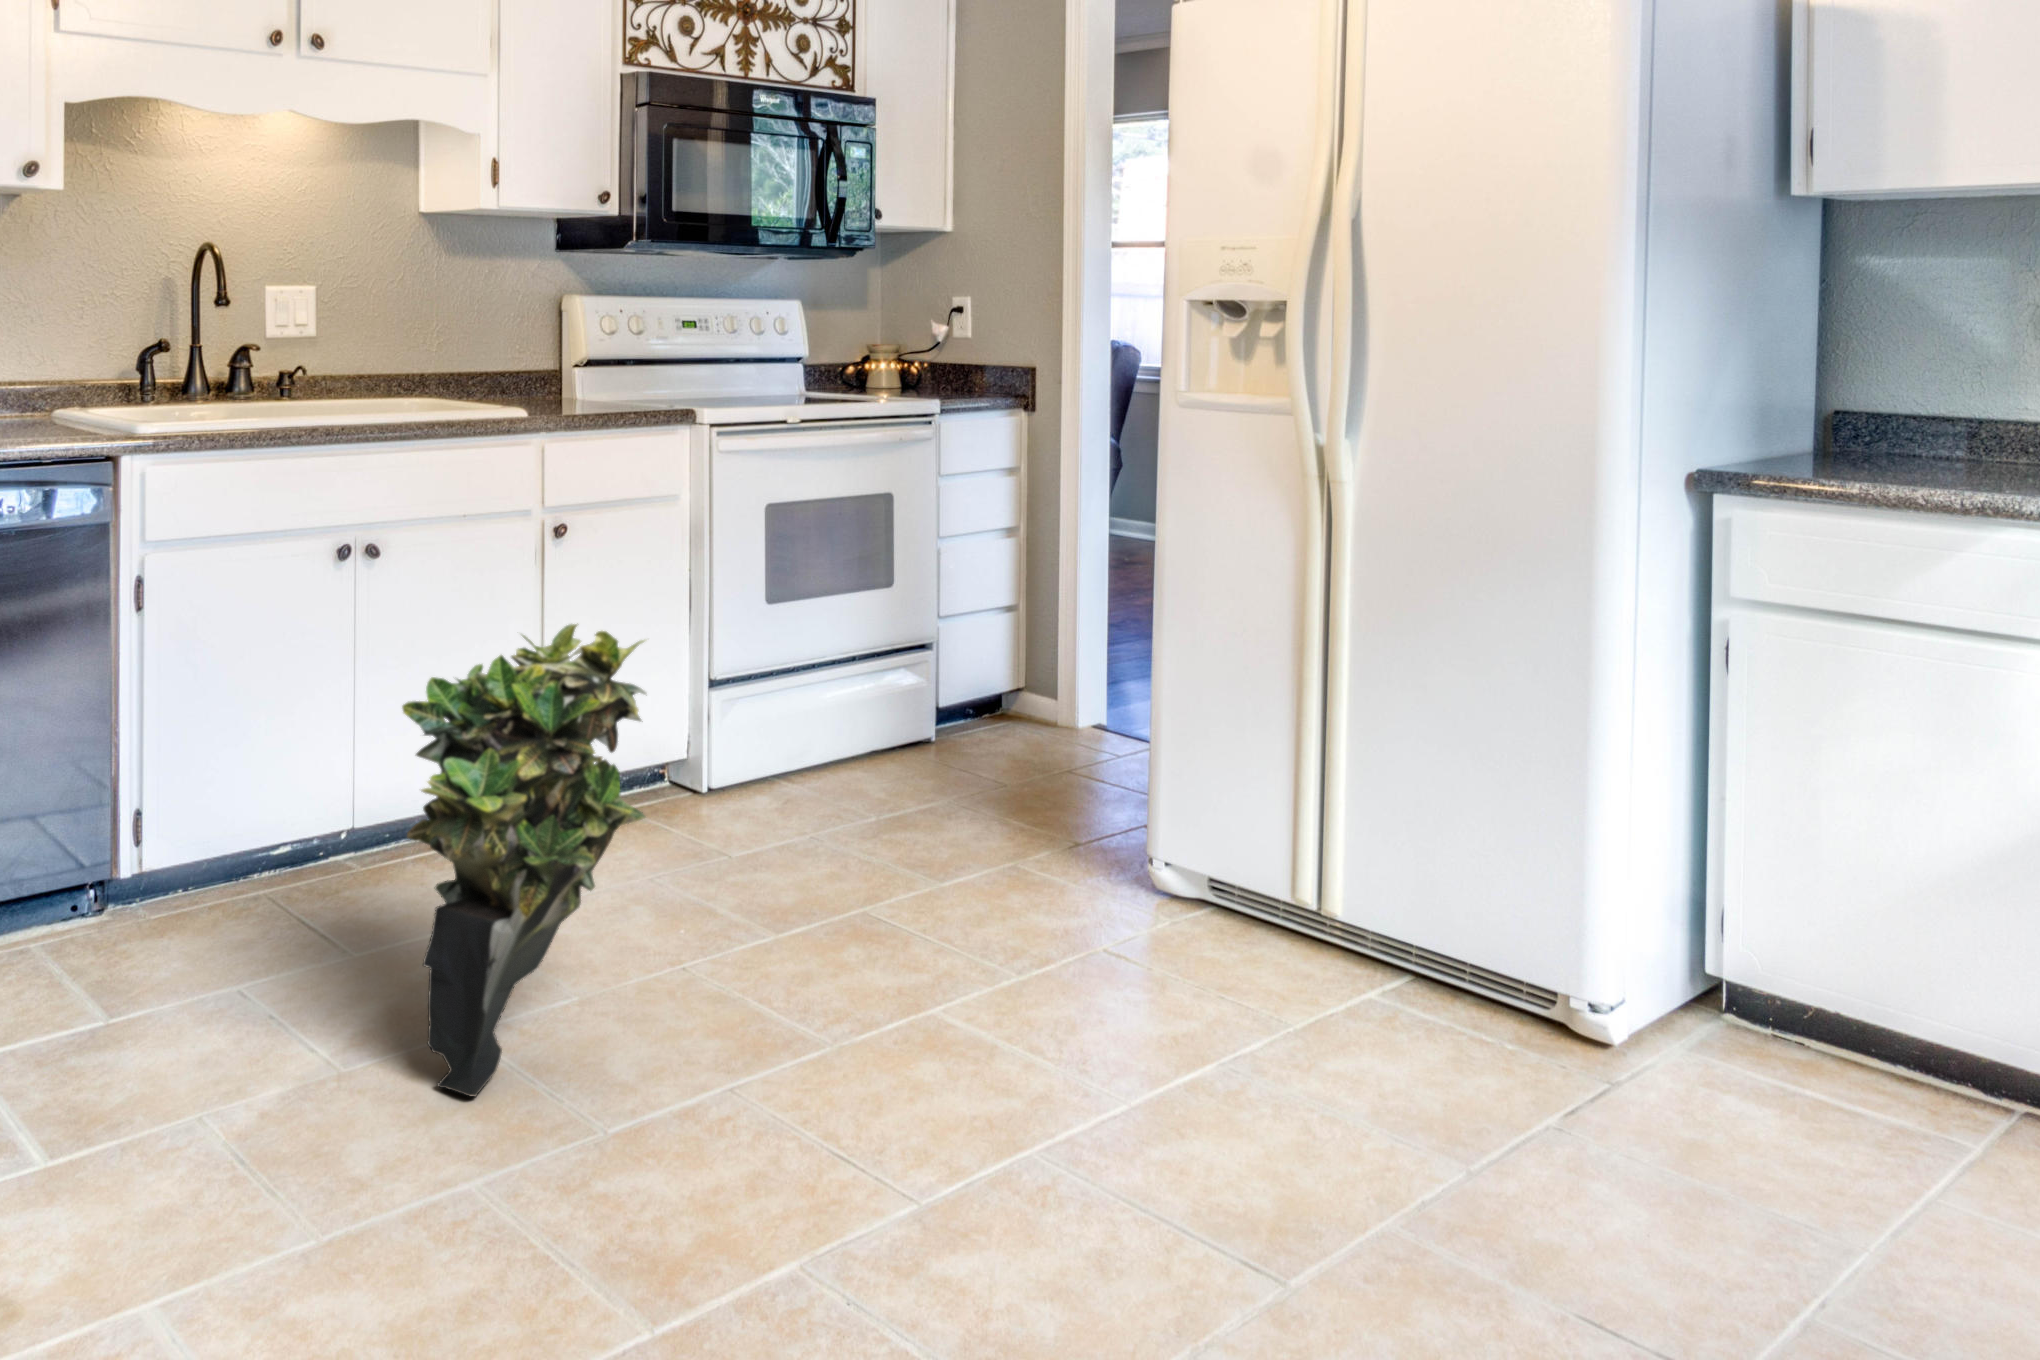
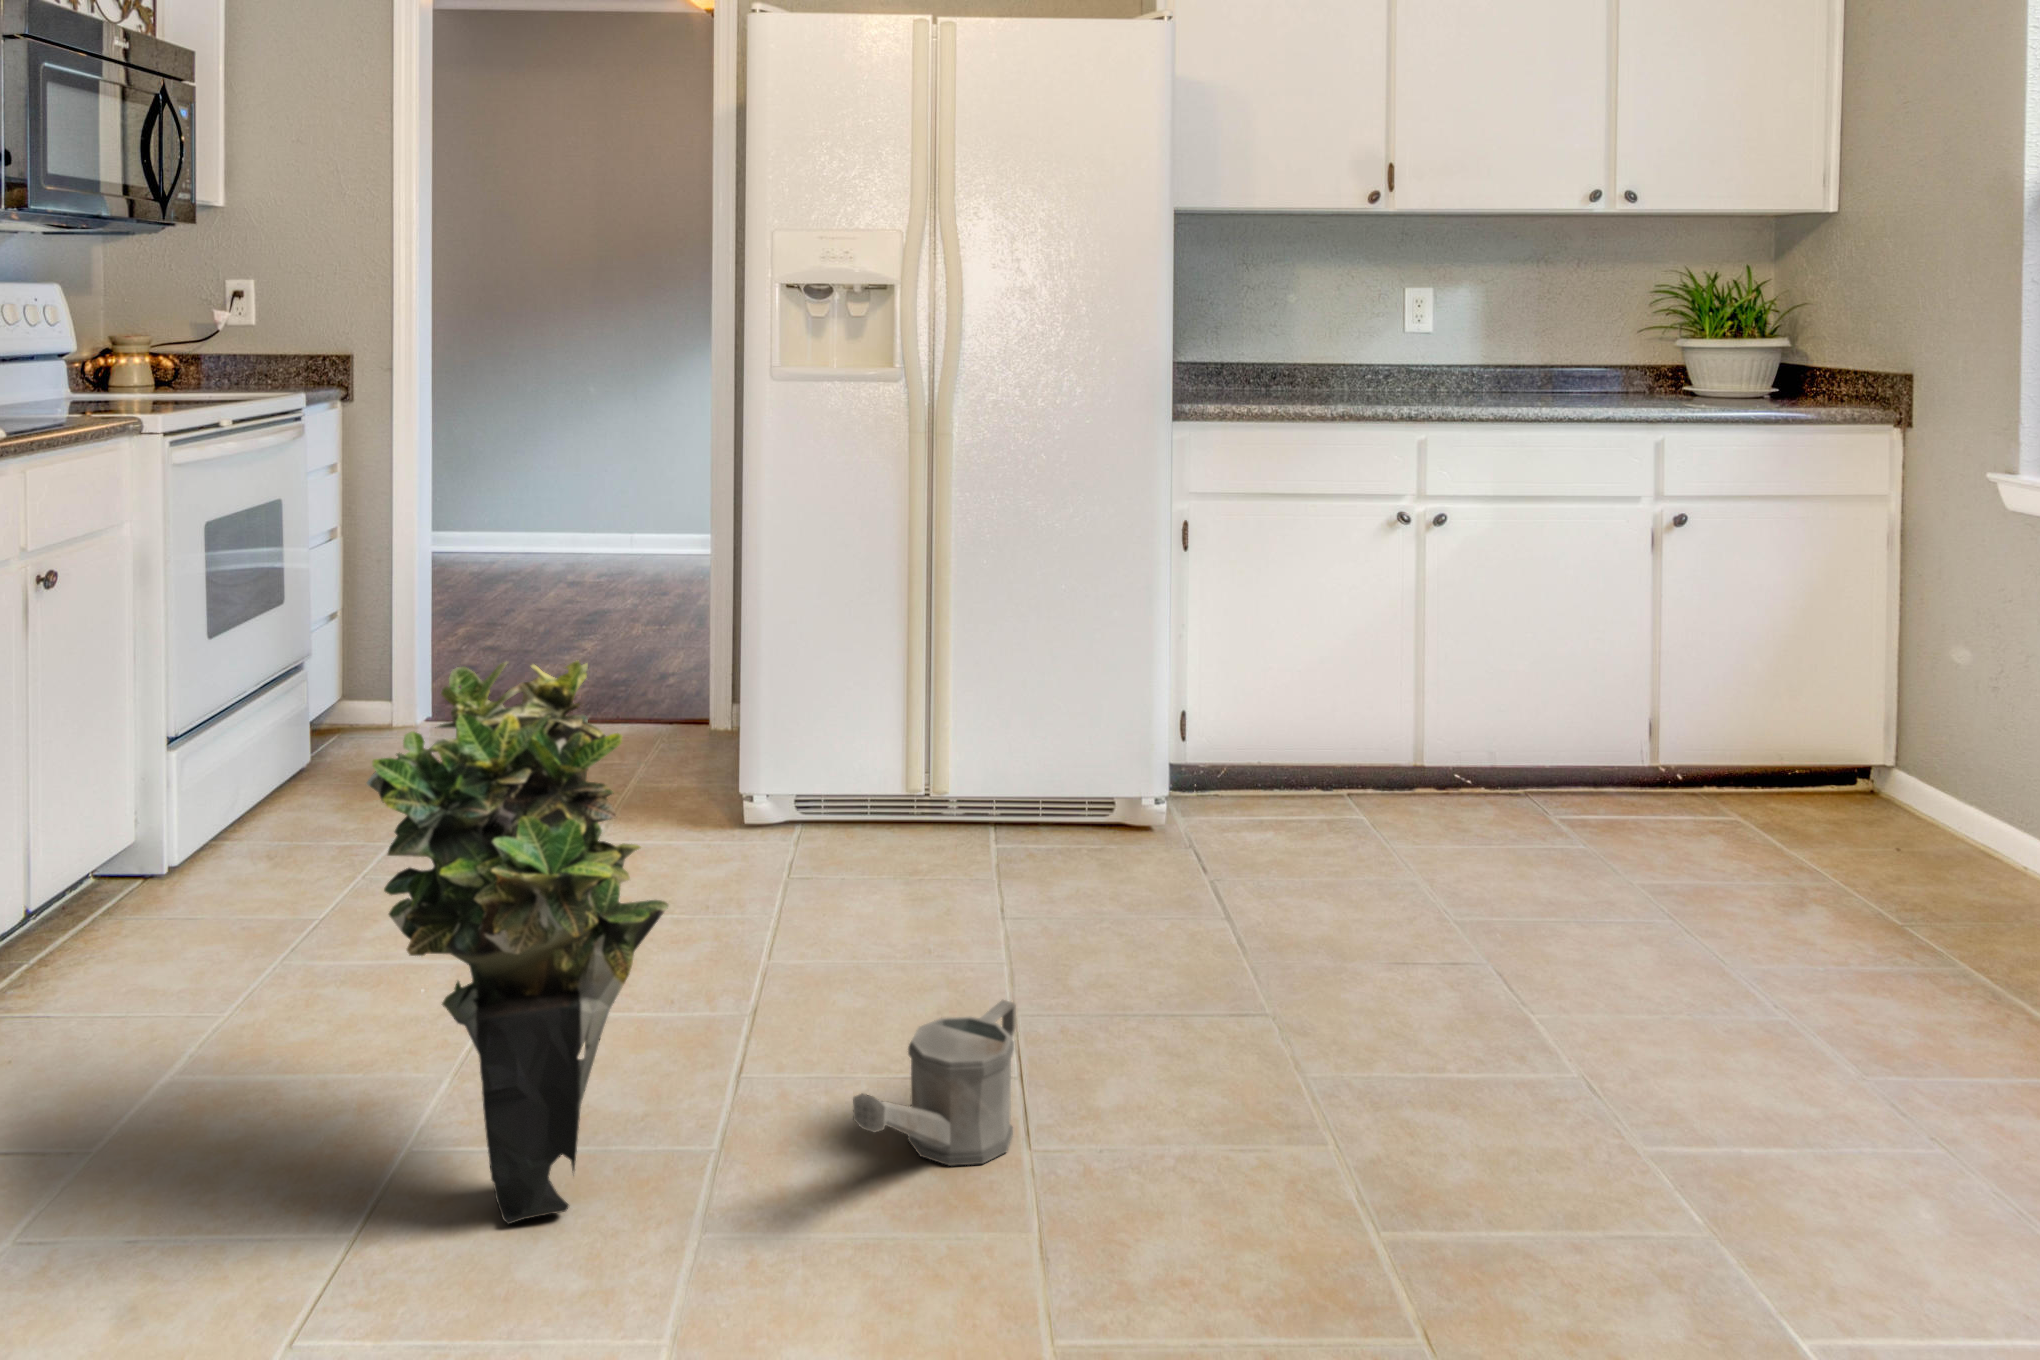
watering can: none [603,1070,900,1231] -> present [853,1000,1016,1166]

